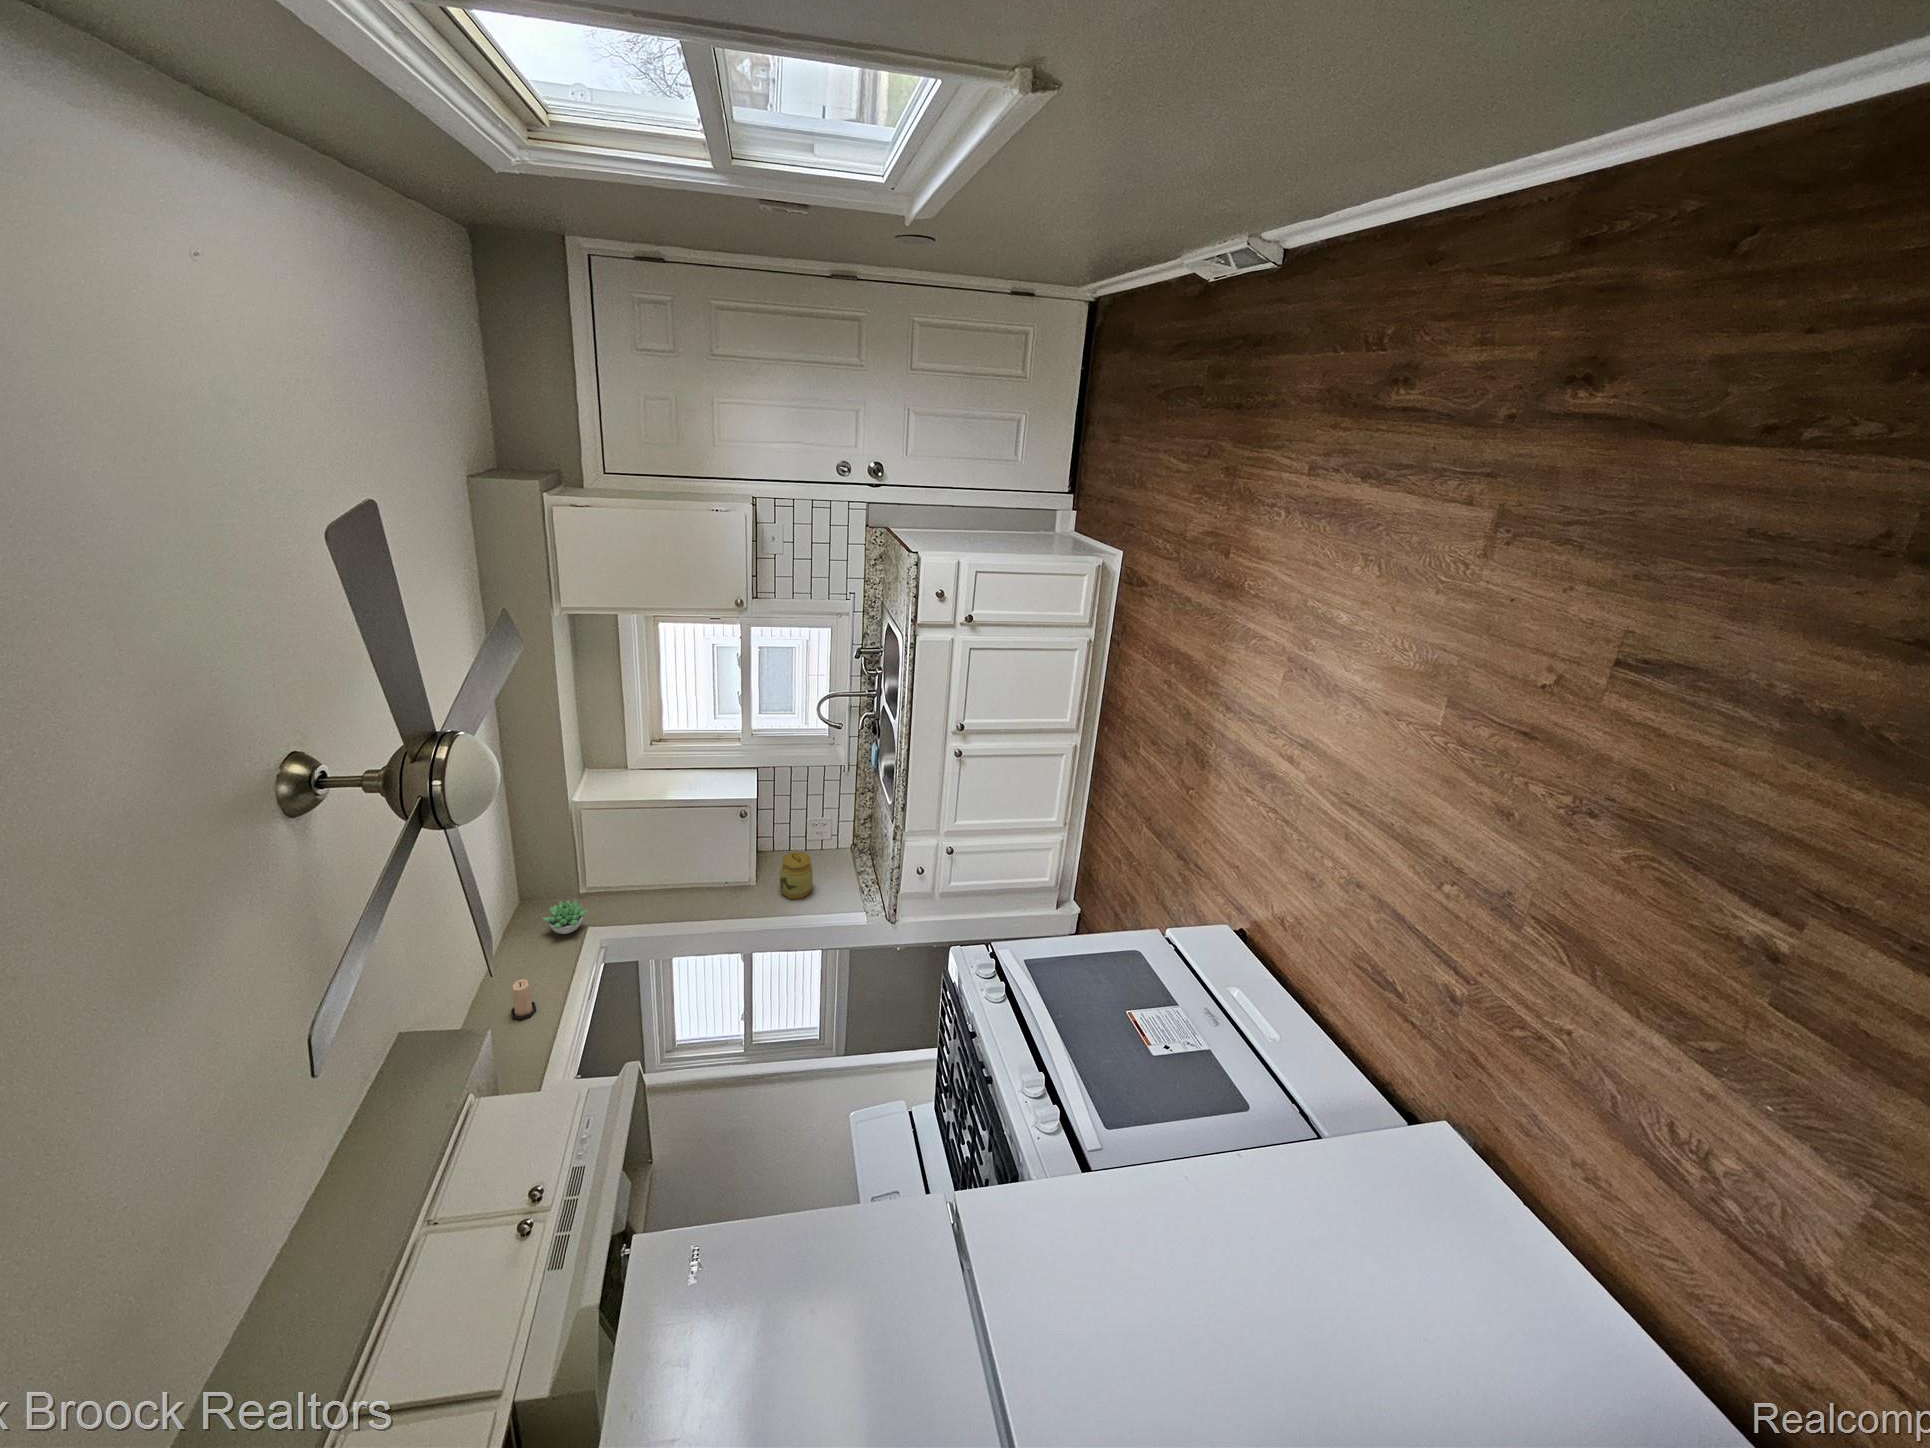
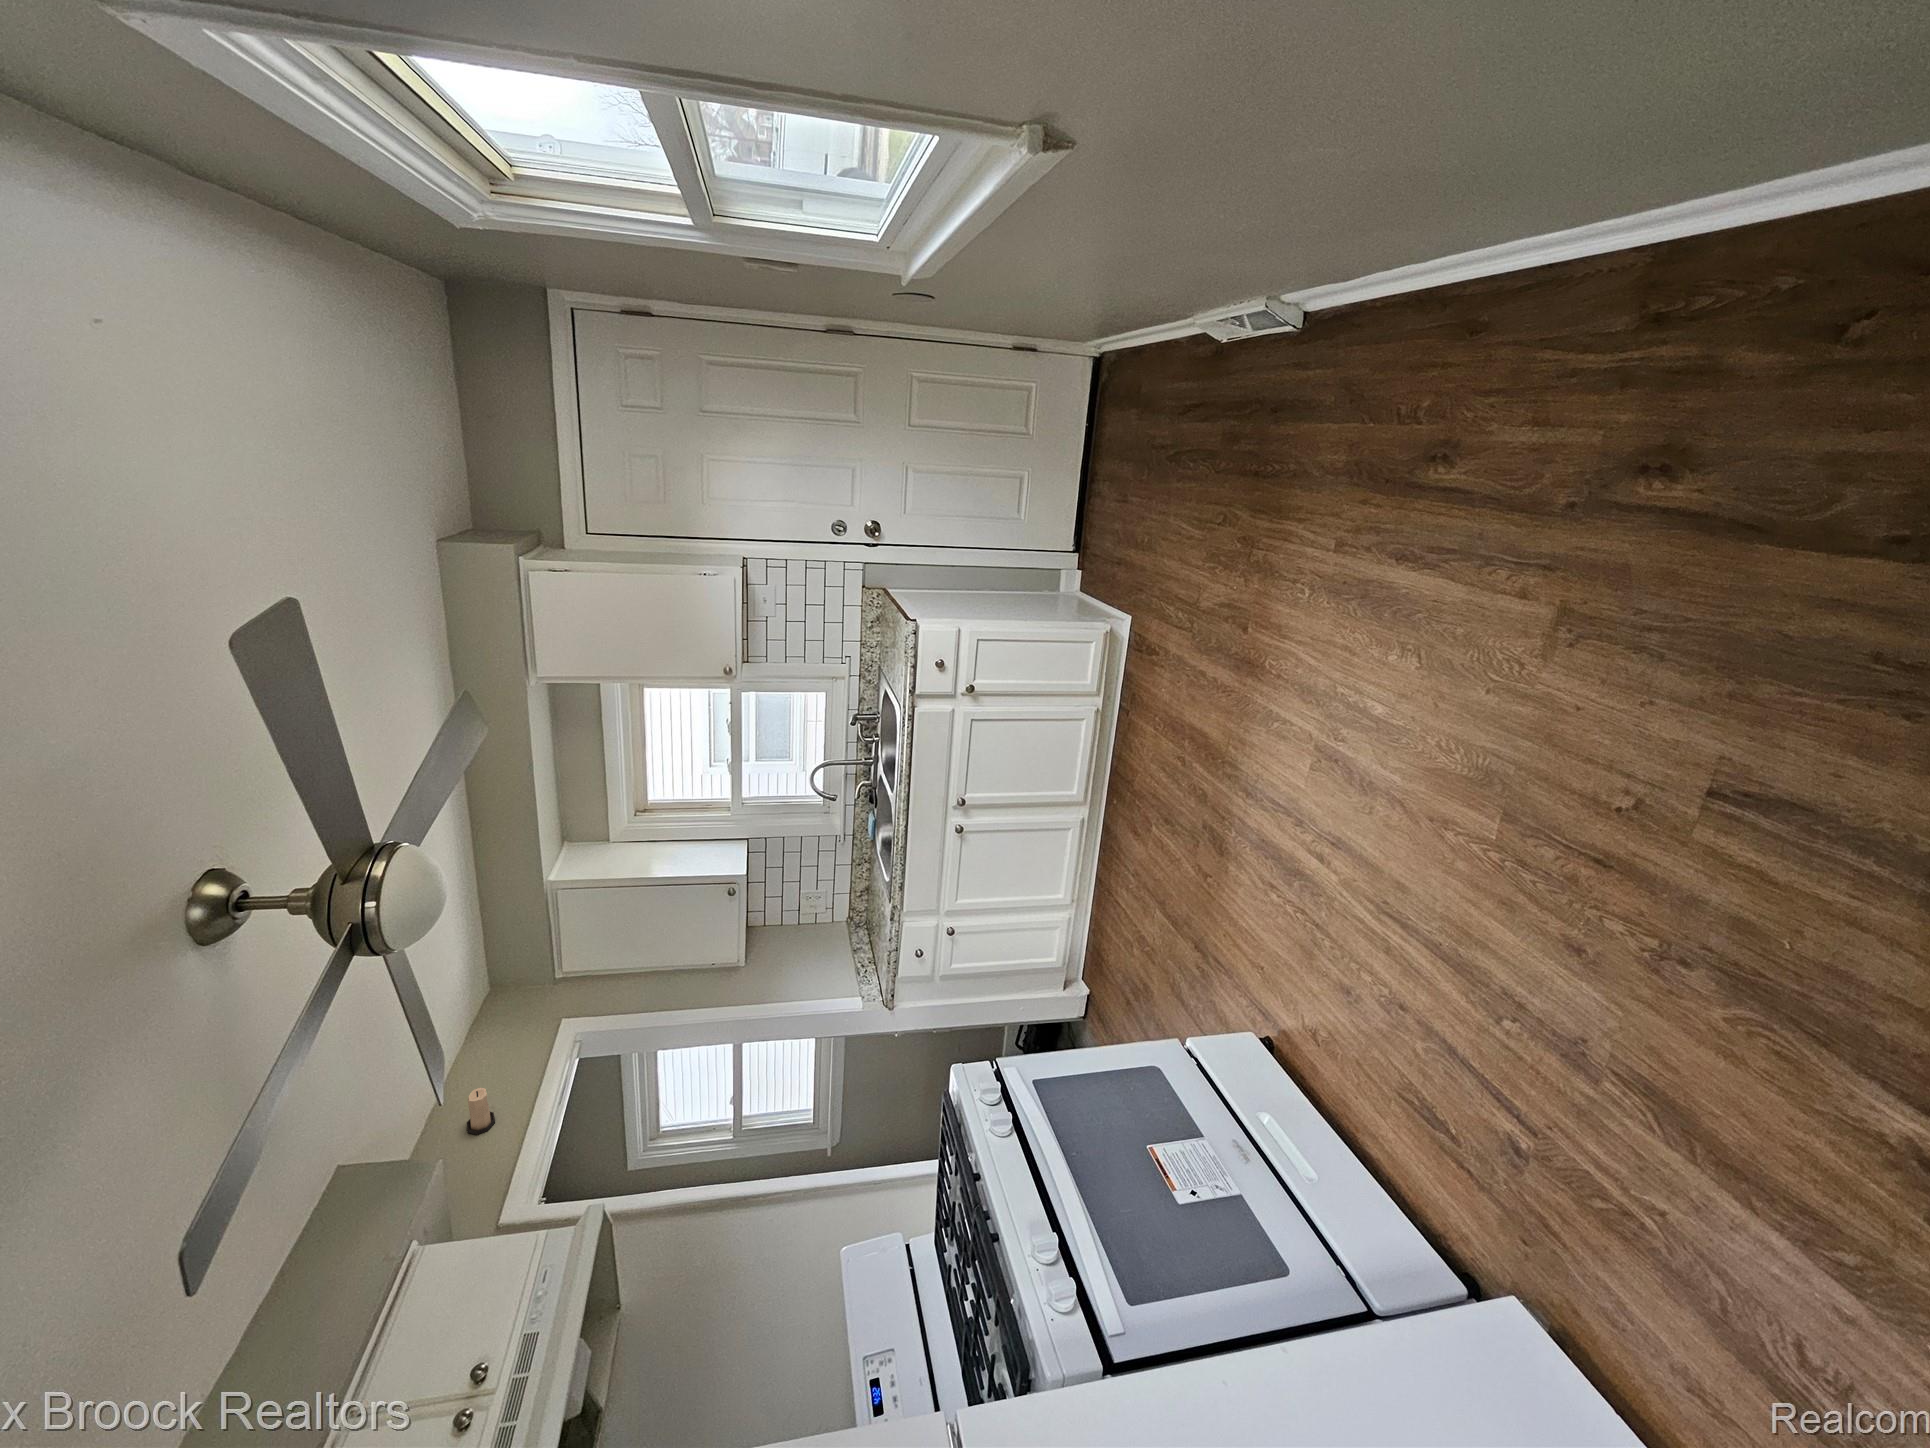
jar: present [780,852,813,899] -> none [769,931,805,983]
succulent plant: present [543,900,588,934] -> none [507,990,558,1029]

